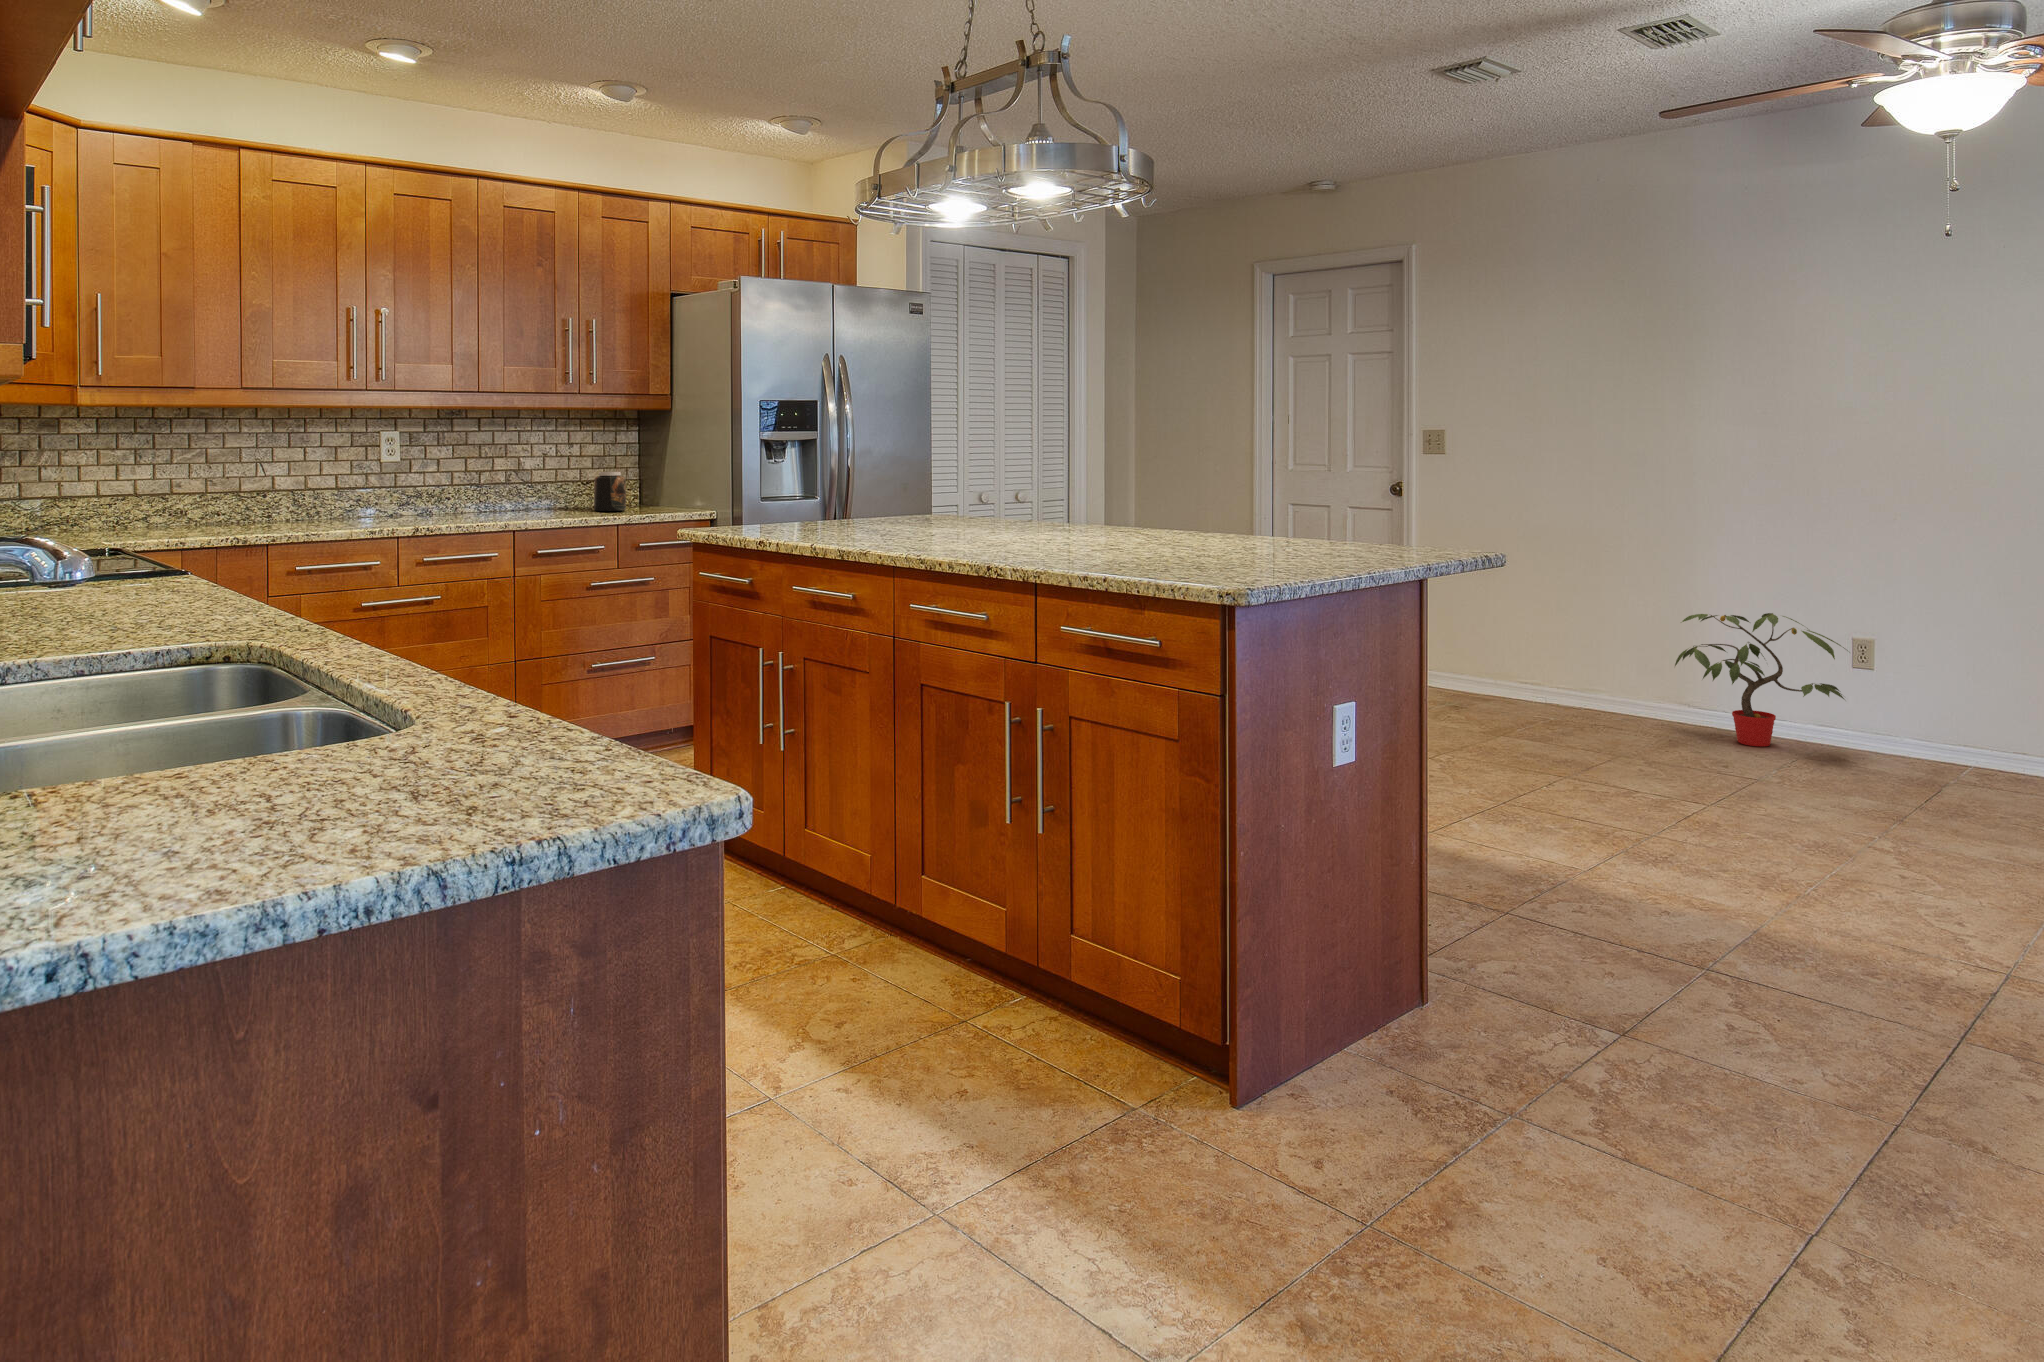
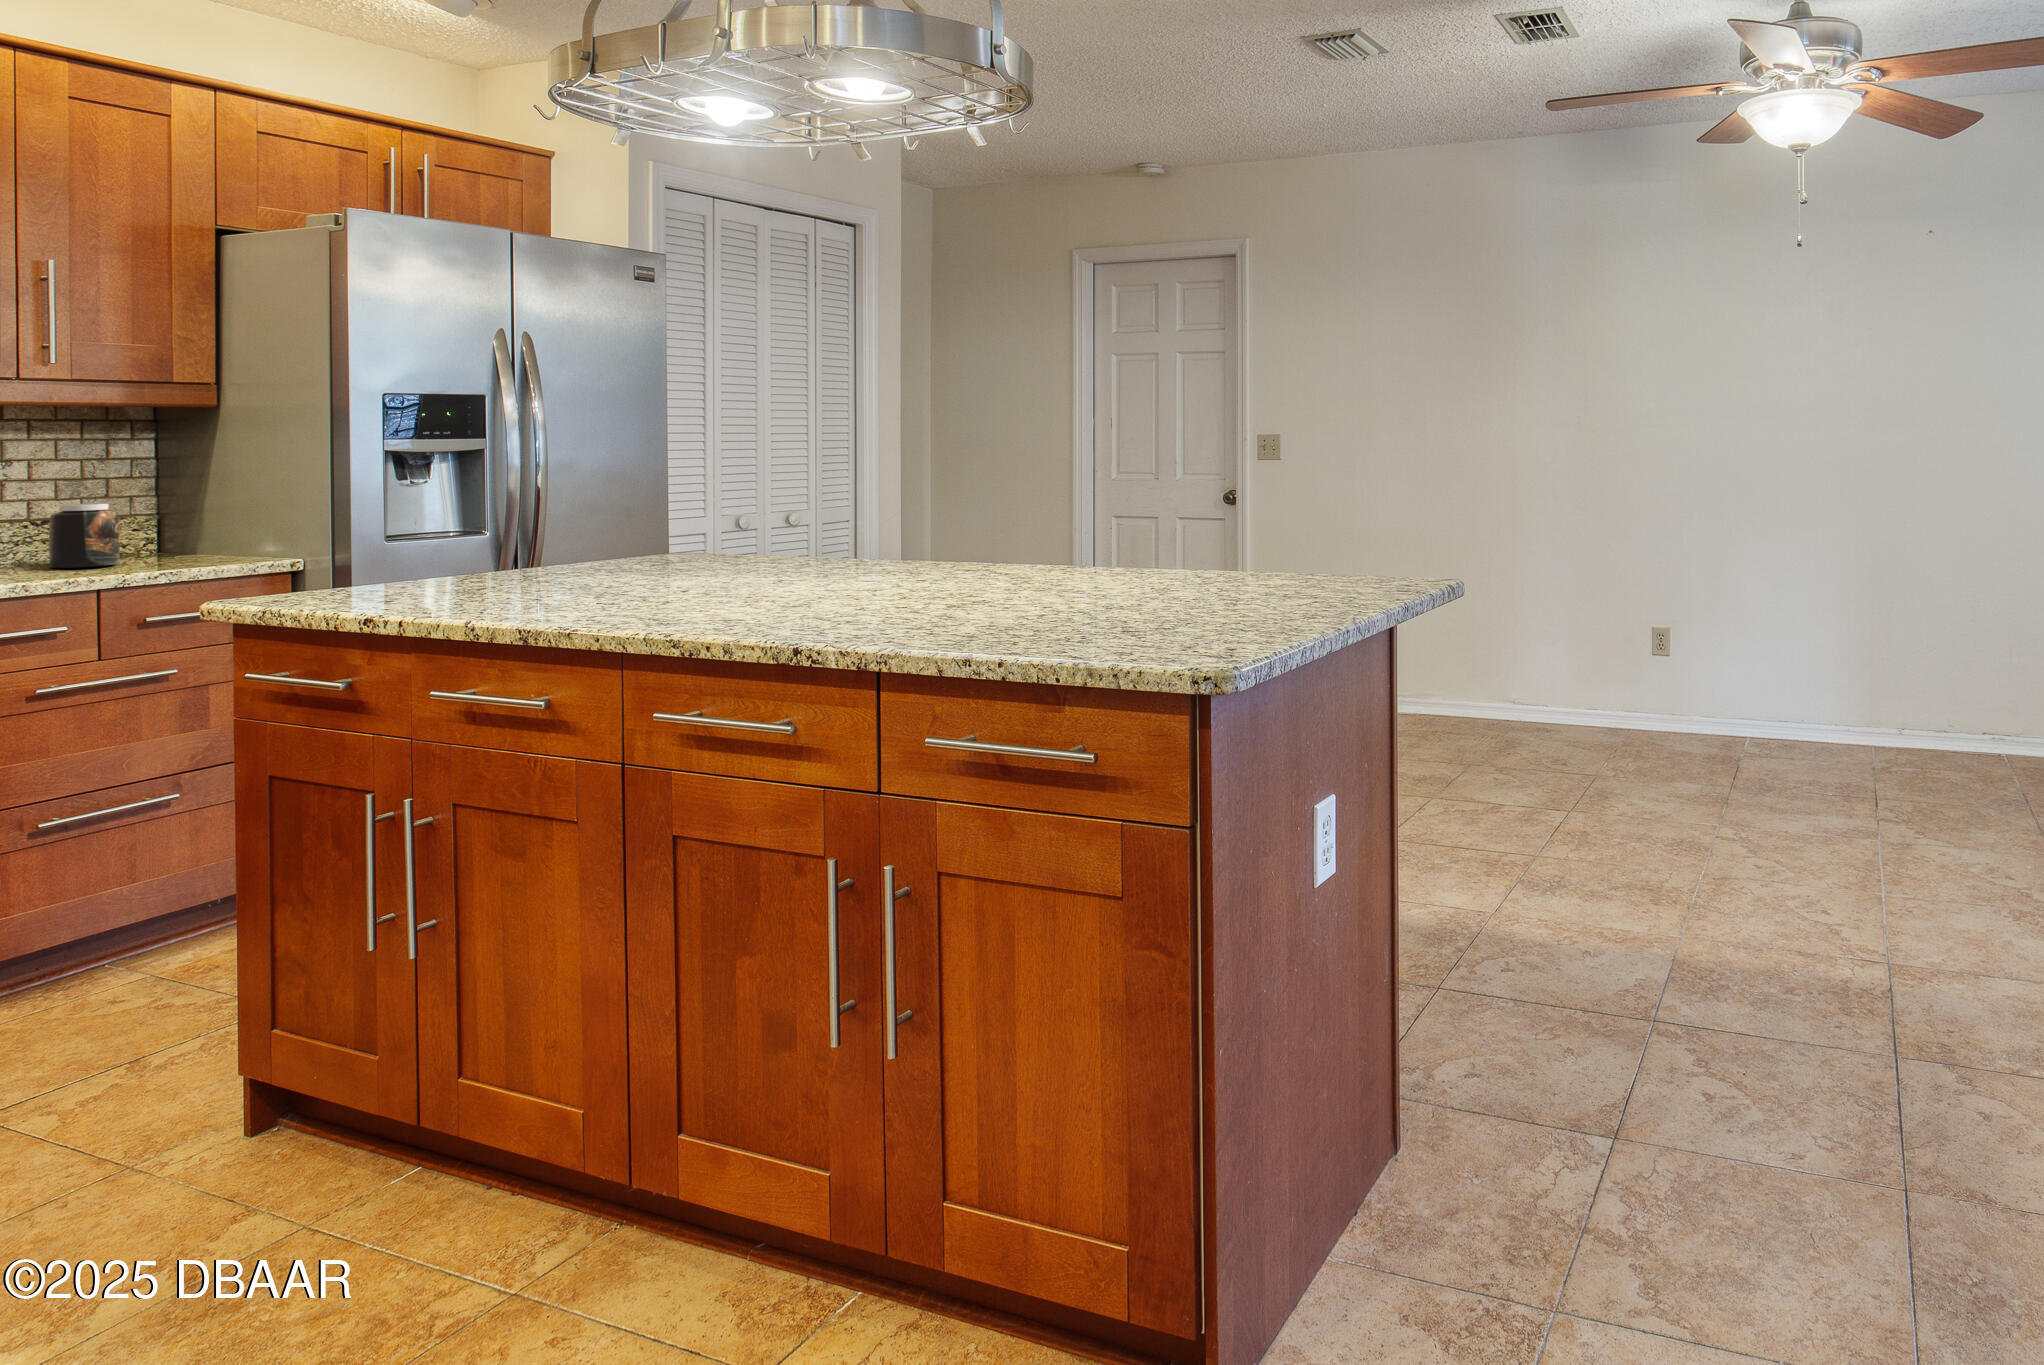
potted plant: present [1675,613,1848,746] -> none [1514,602,1667,730]

